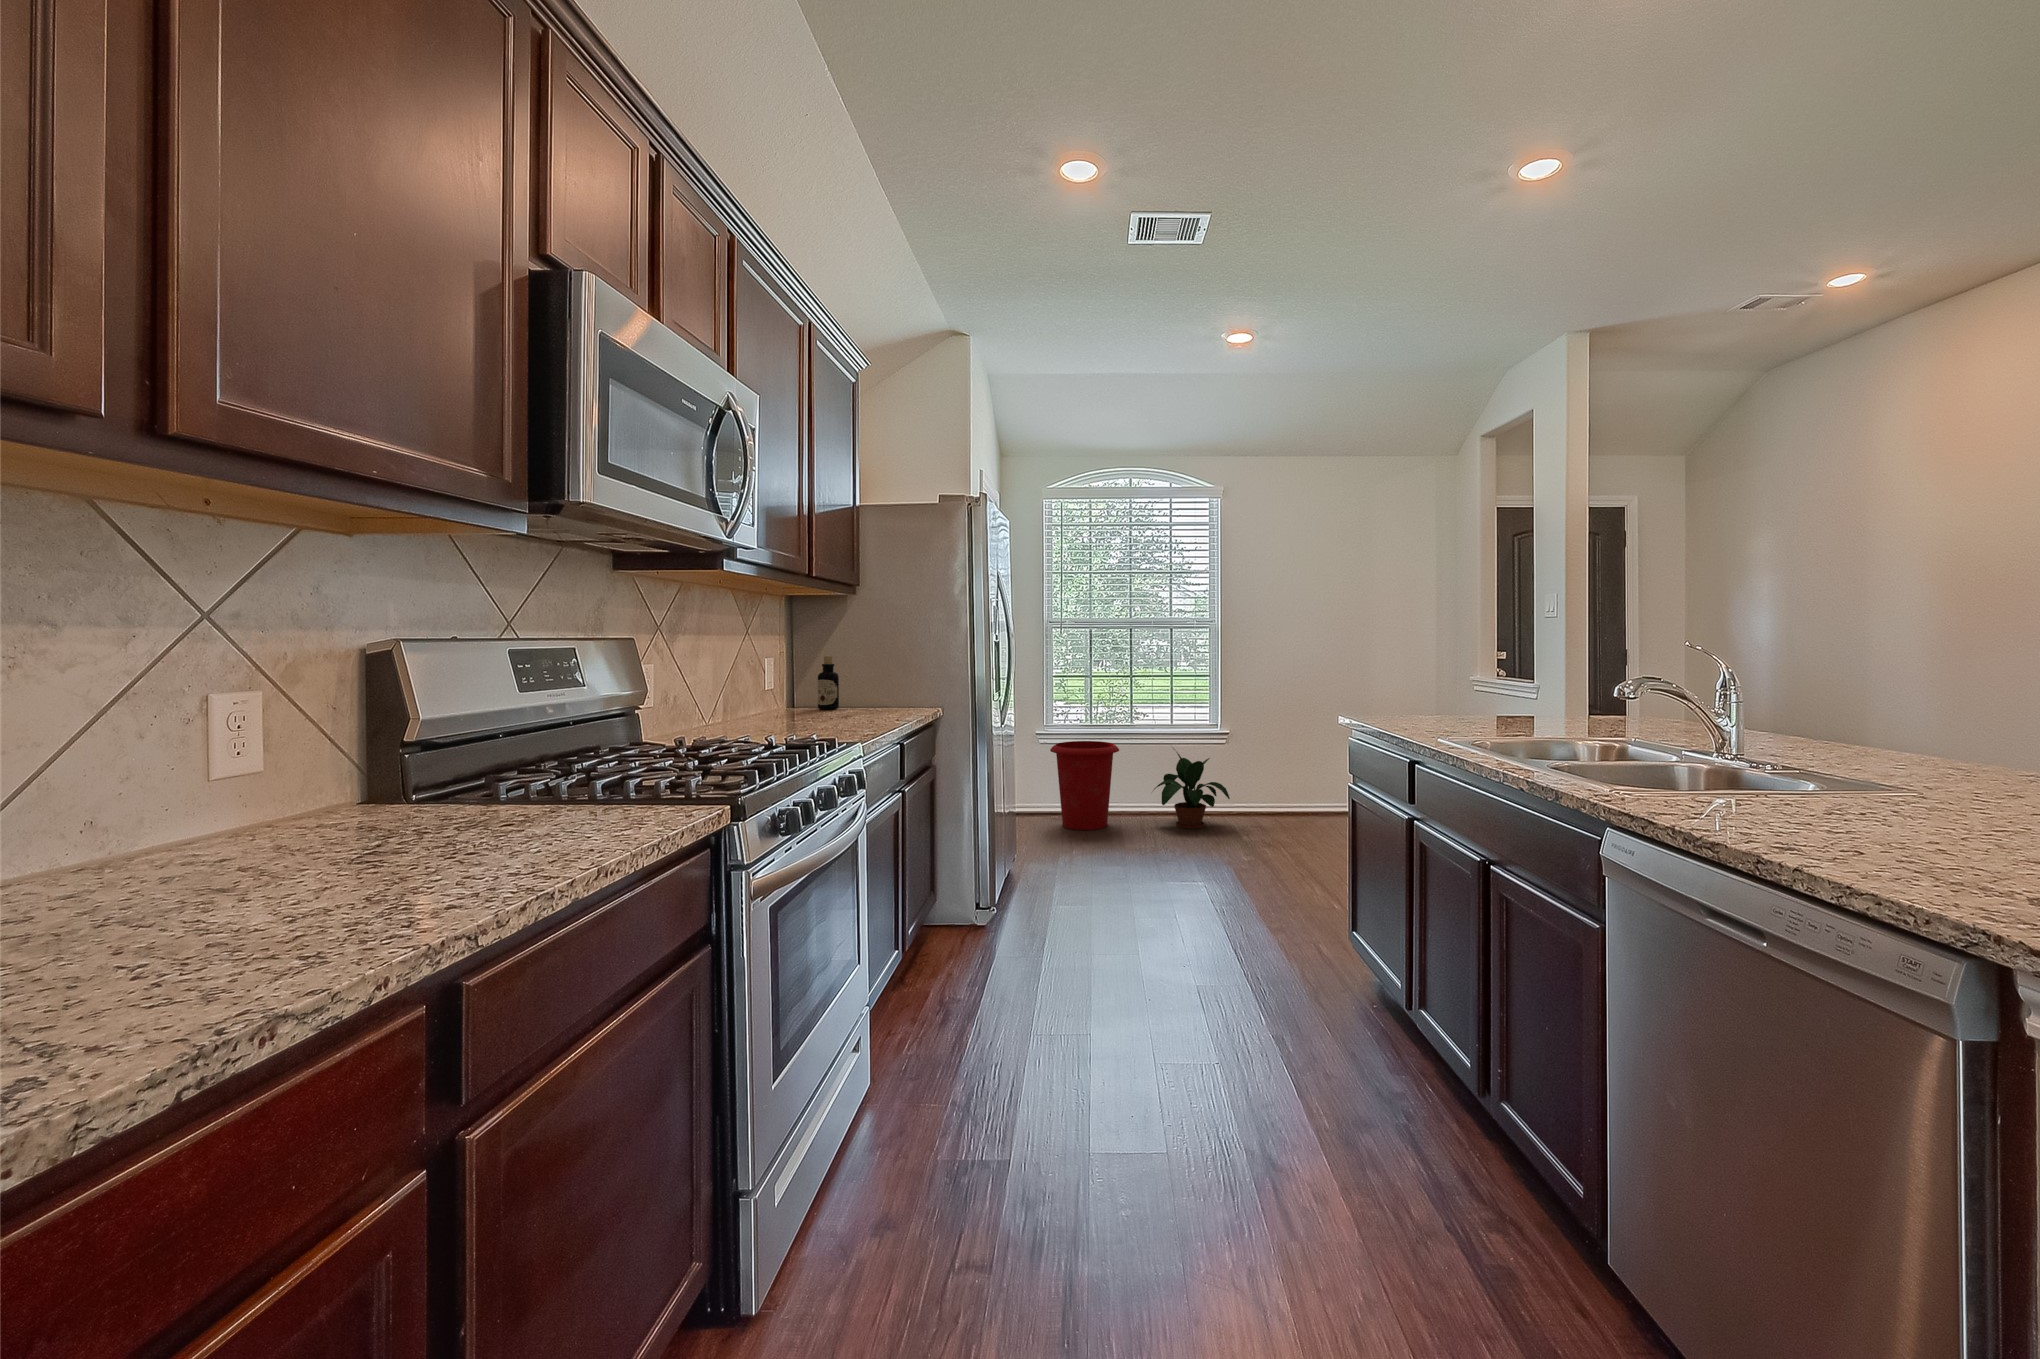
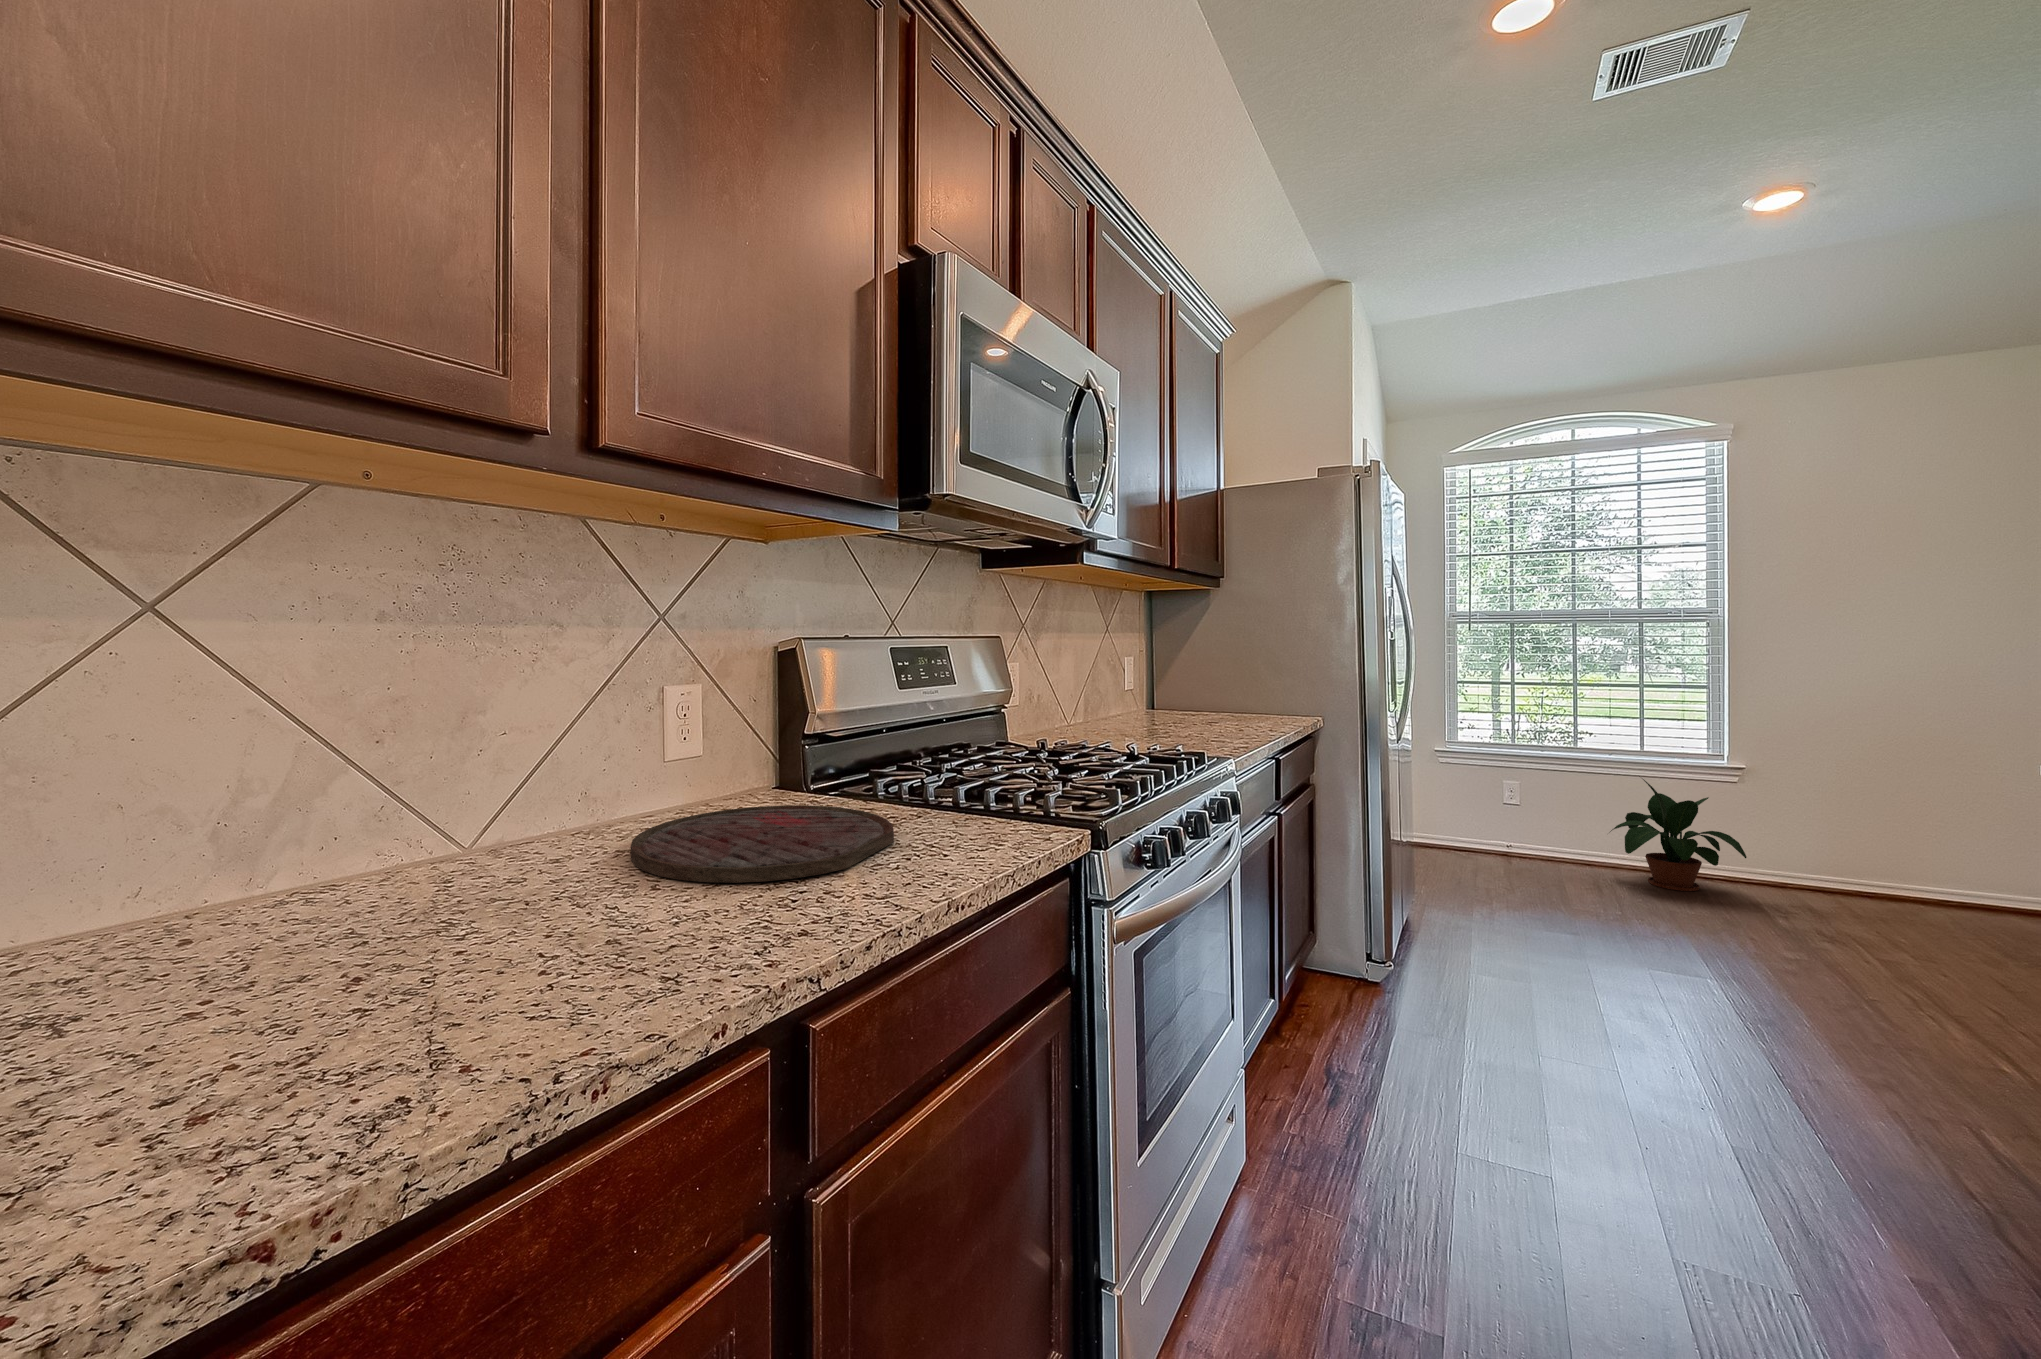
bottle: present [818,656,839,709] -> none [1179,655,1202,711]
waste bin: present [1050,741,1119,830] -> none [1452,760,1555,872]
cutting board: none [177,812,528,893] -> present [631,805,894,883]

